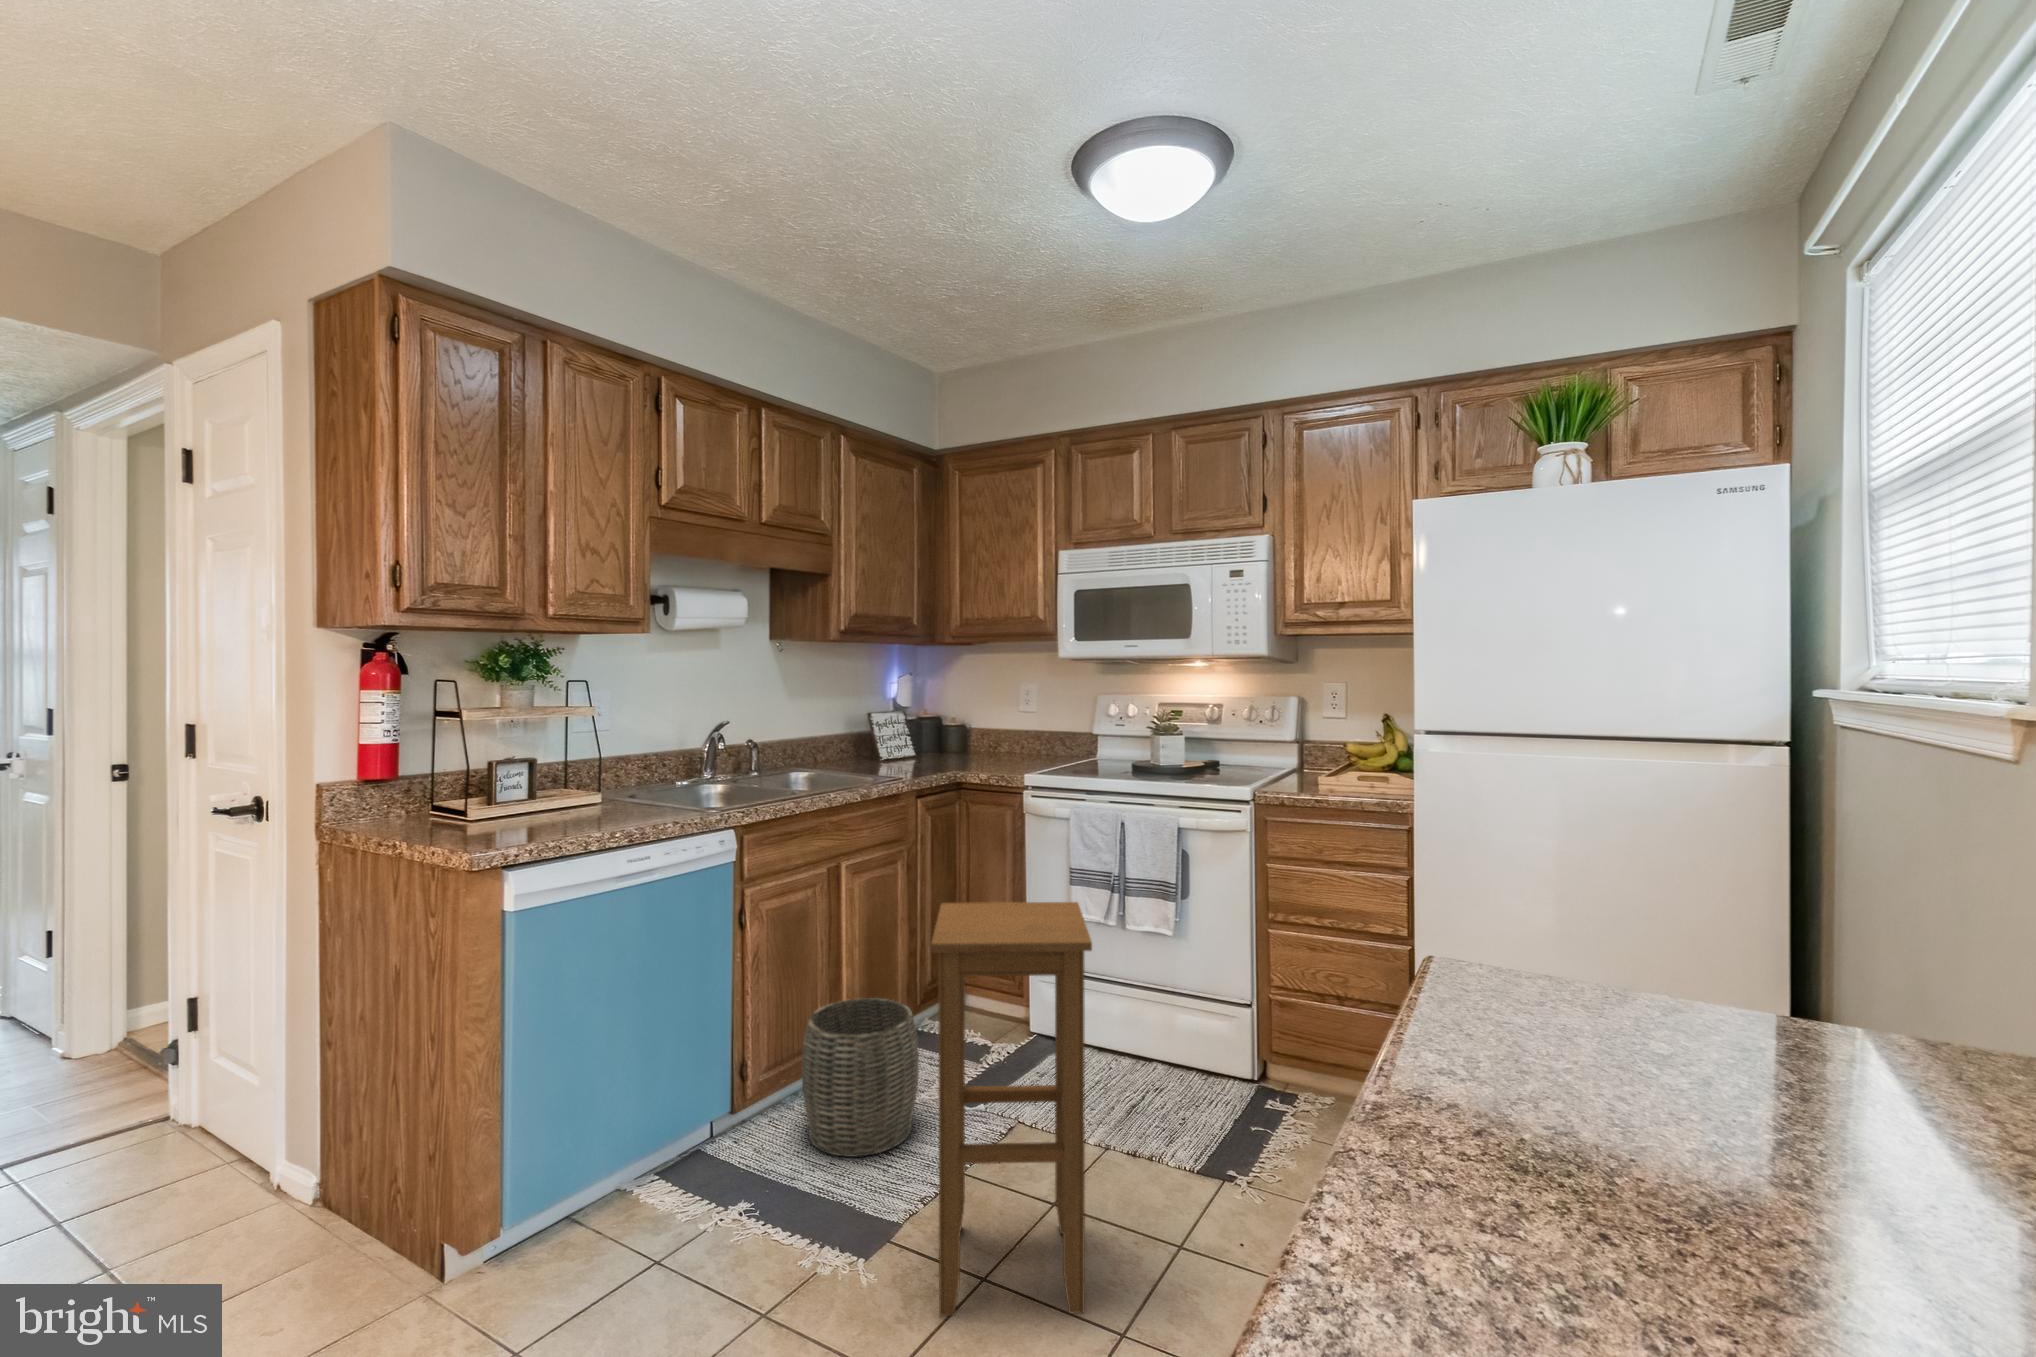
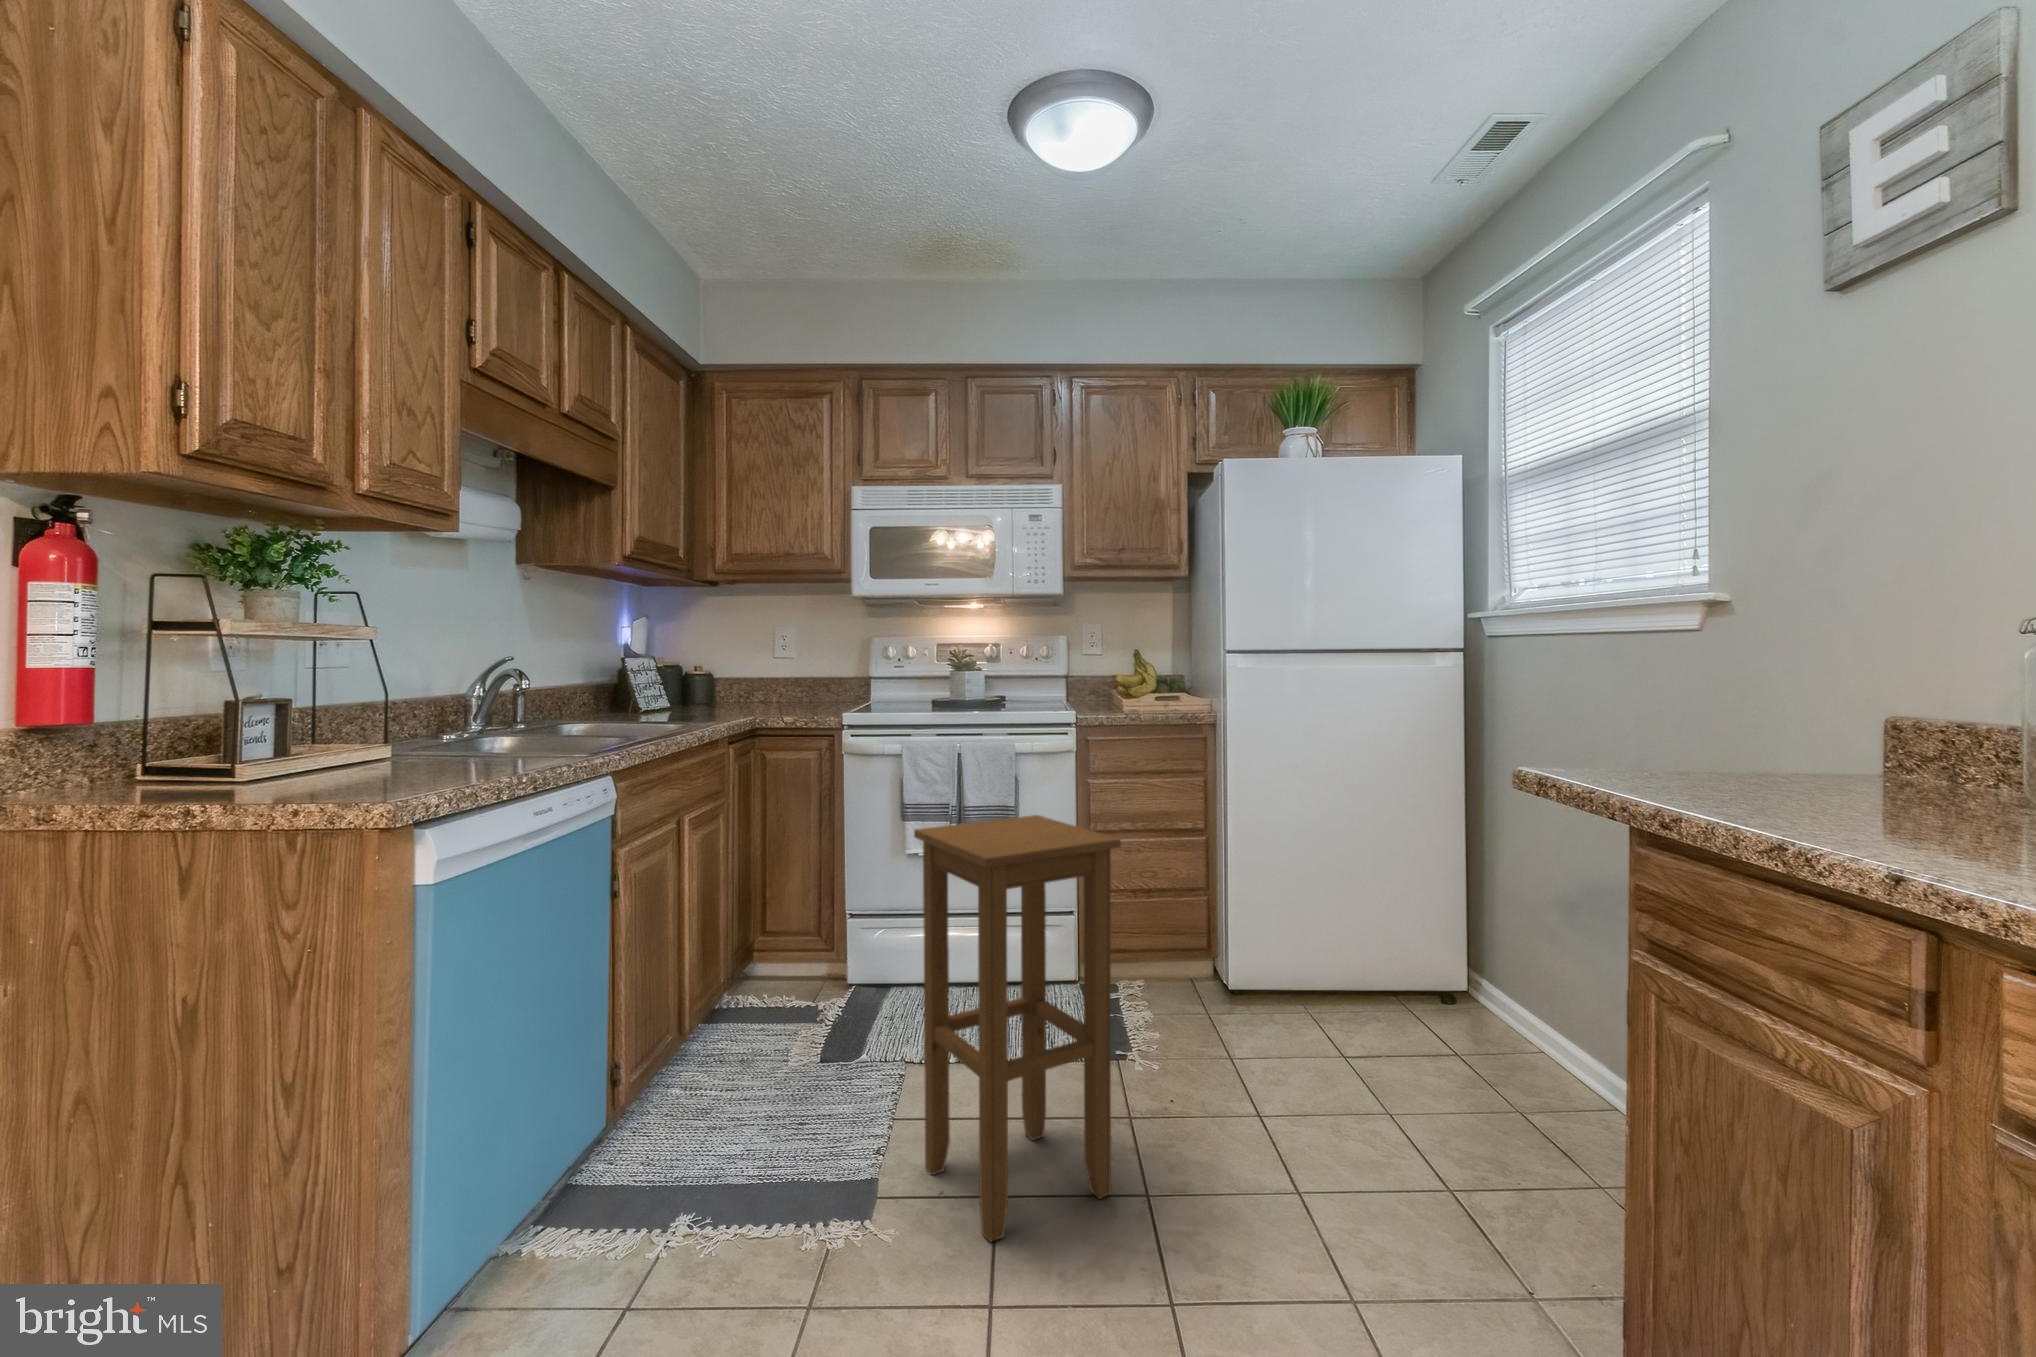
woven basket: present [802,998,919,1157] -> none [680,962,816,1141]

